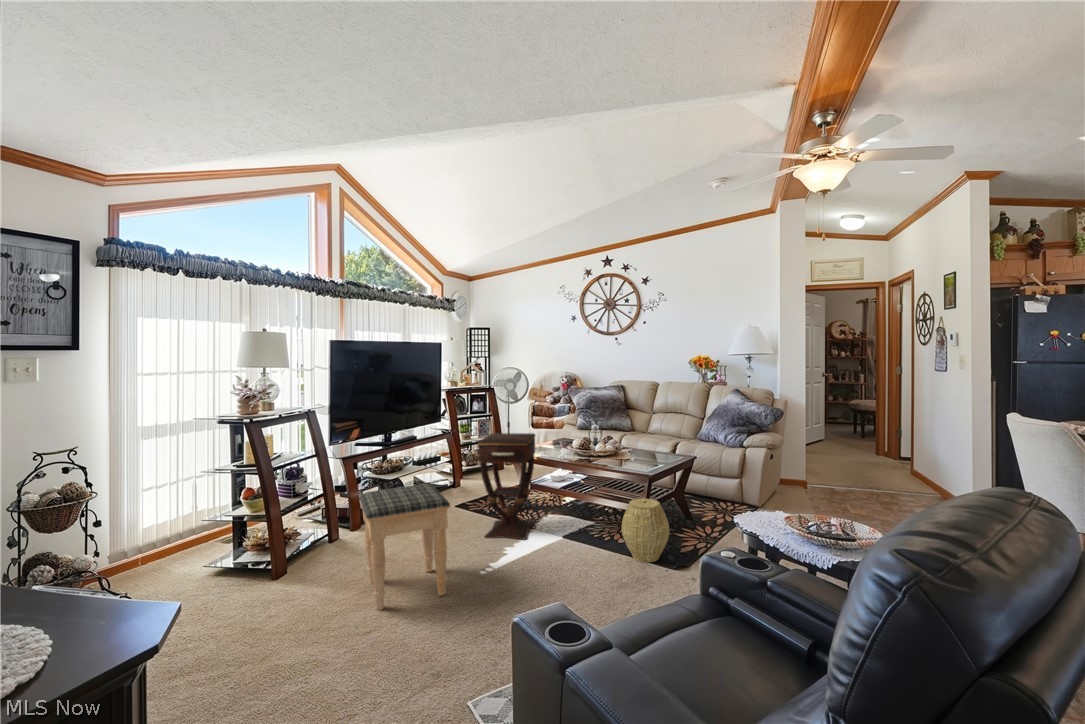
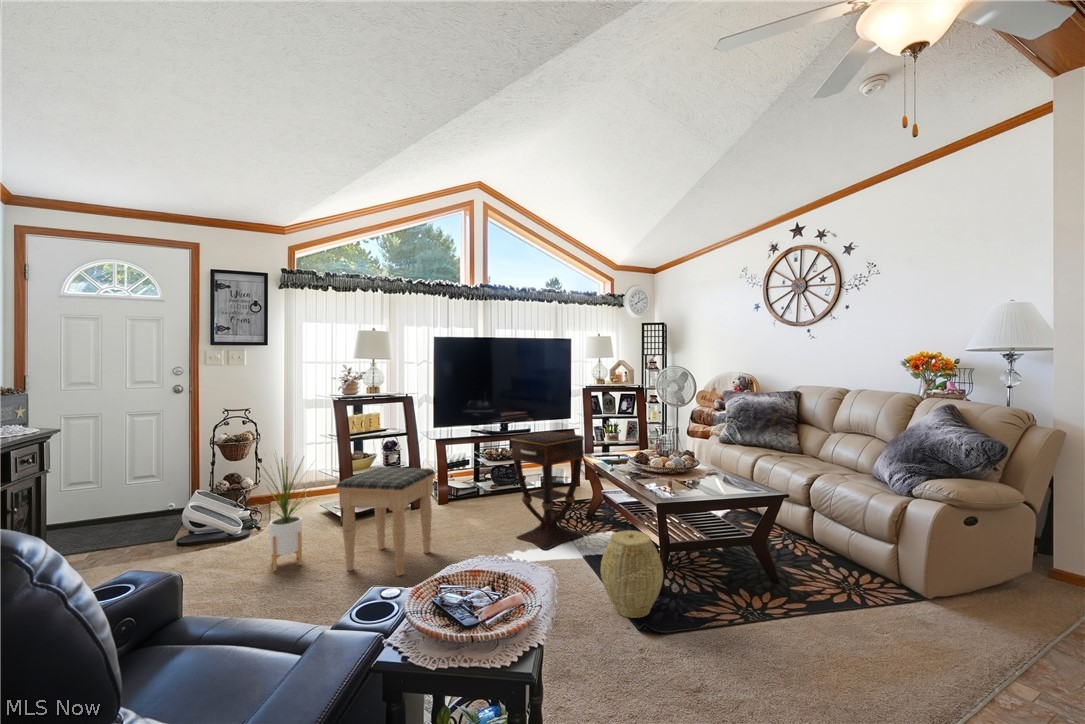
house plant: none [241,484,329,641] -> present [261,458,307,571]

